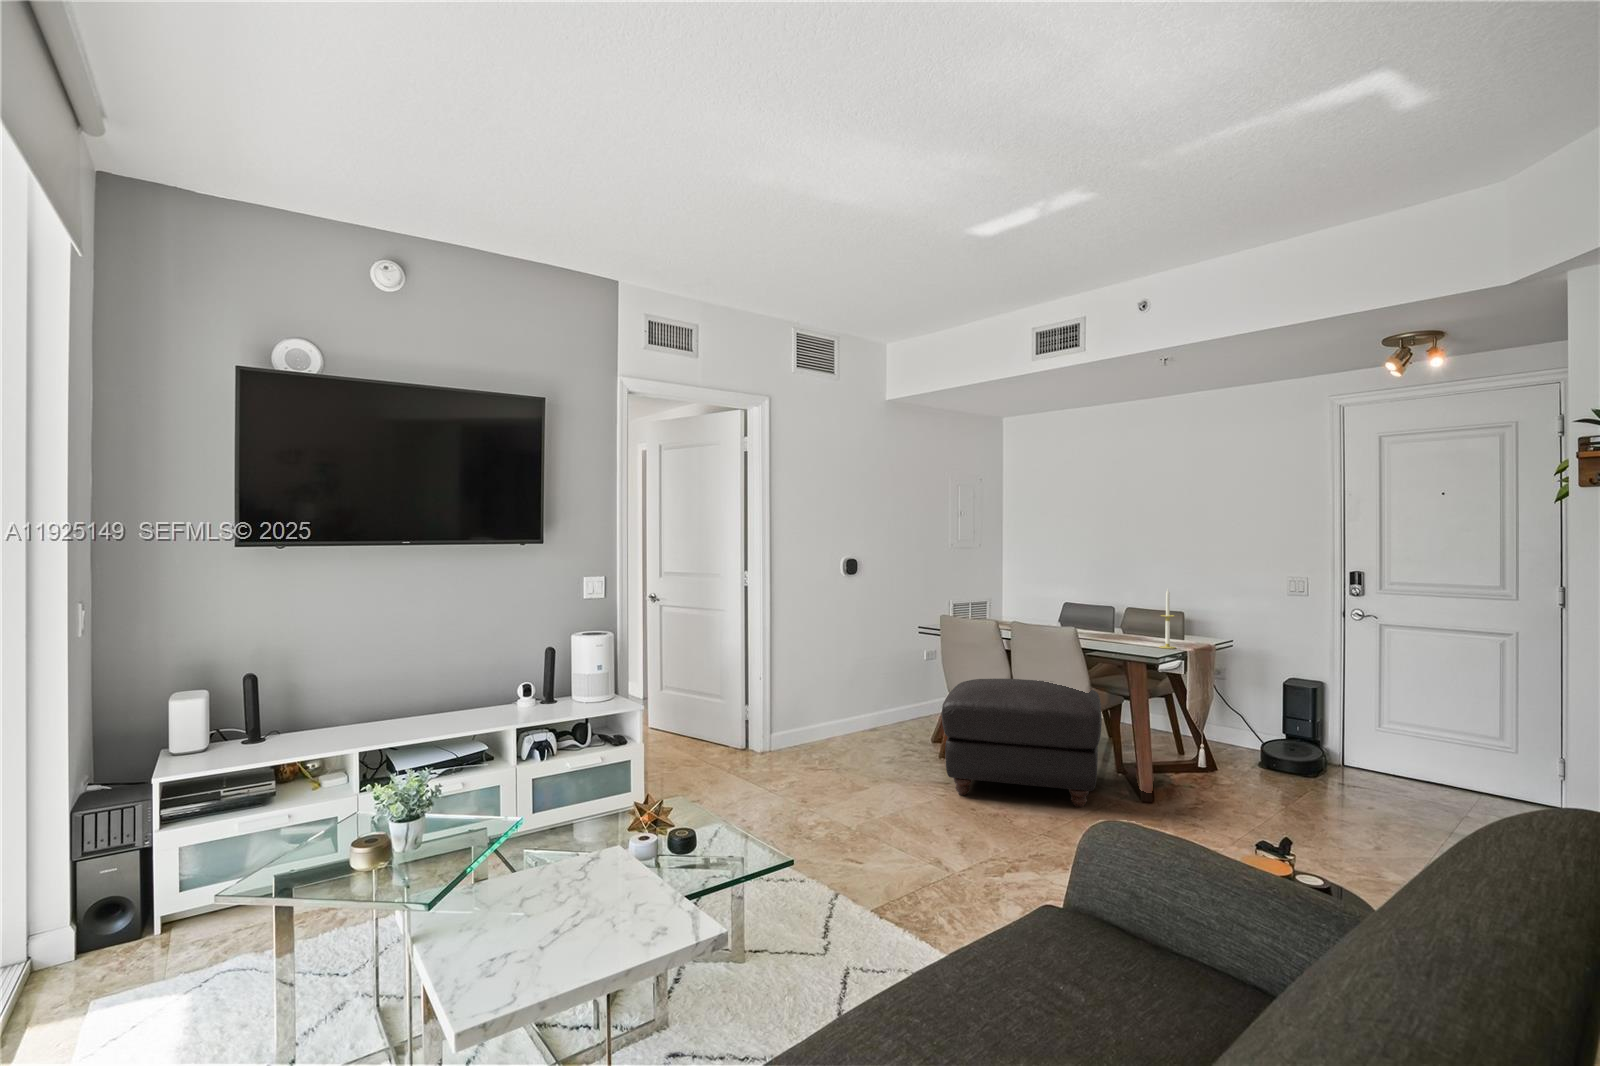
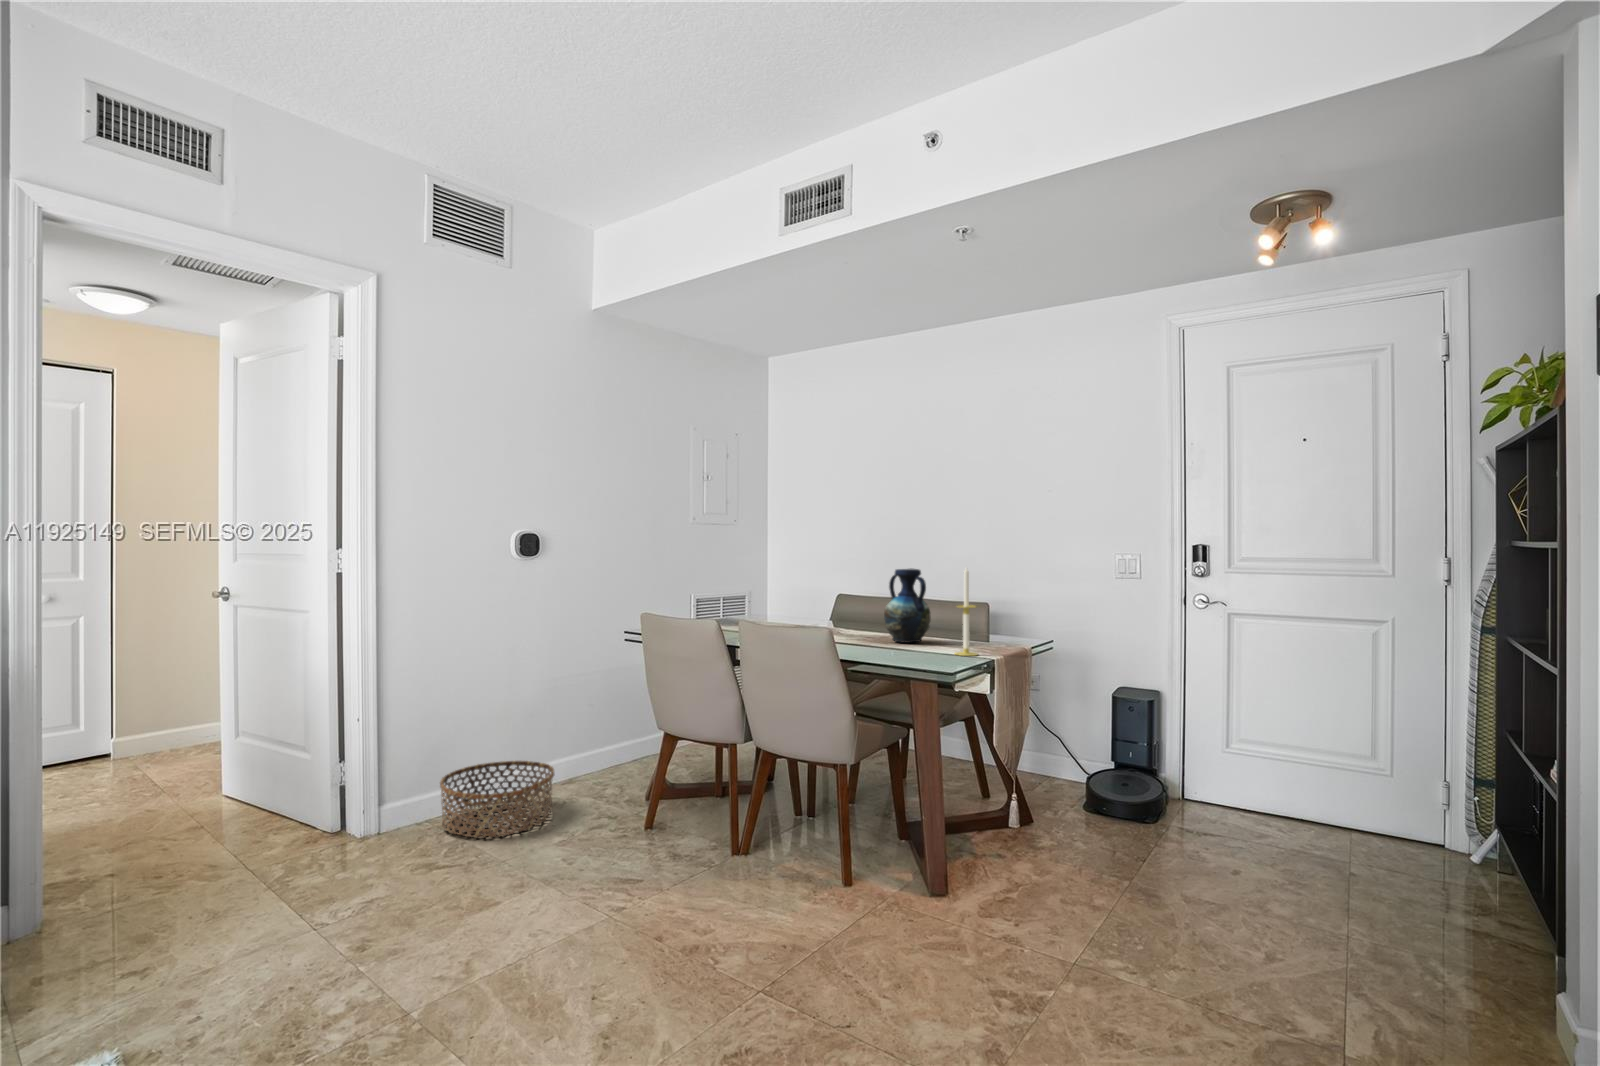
vase: none [1106,588,1141,639] -> present [884,569,931,643]
ottoman: present [942,679,1102,807] -> none [612,711,870,923]
basket: none [805,712,874,757] -> present [440,761,554,838]

